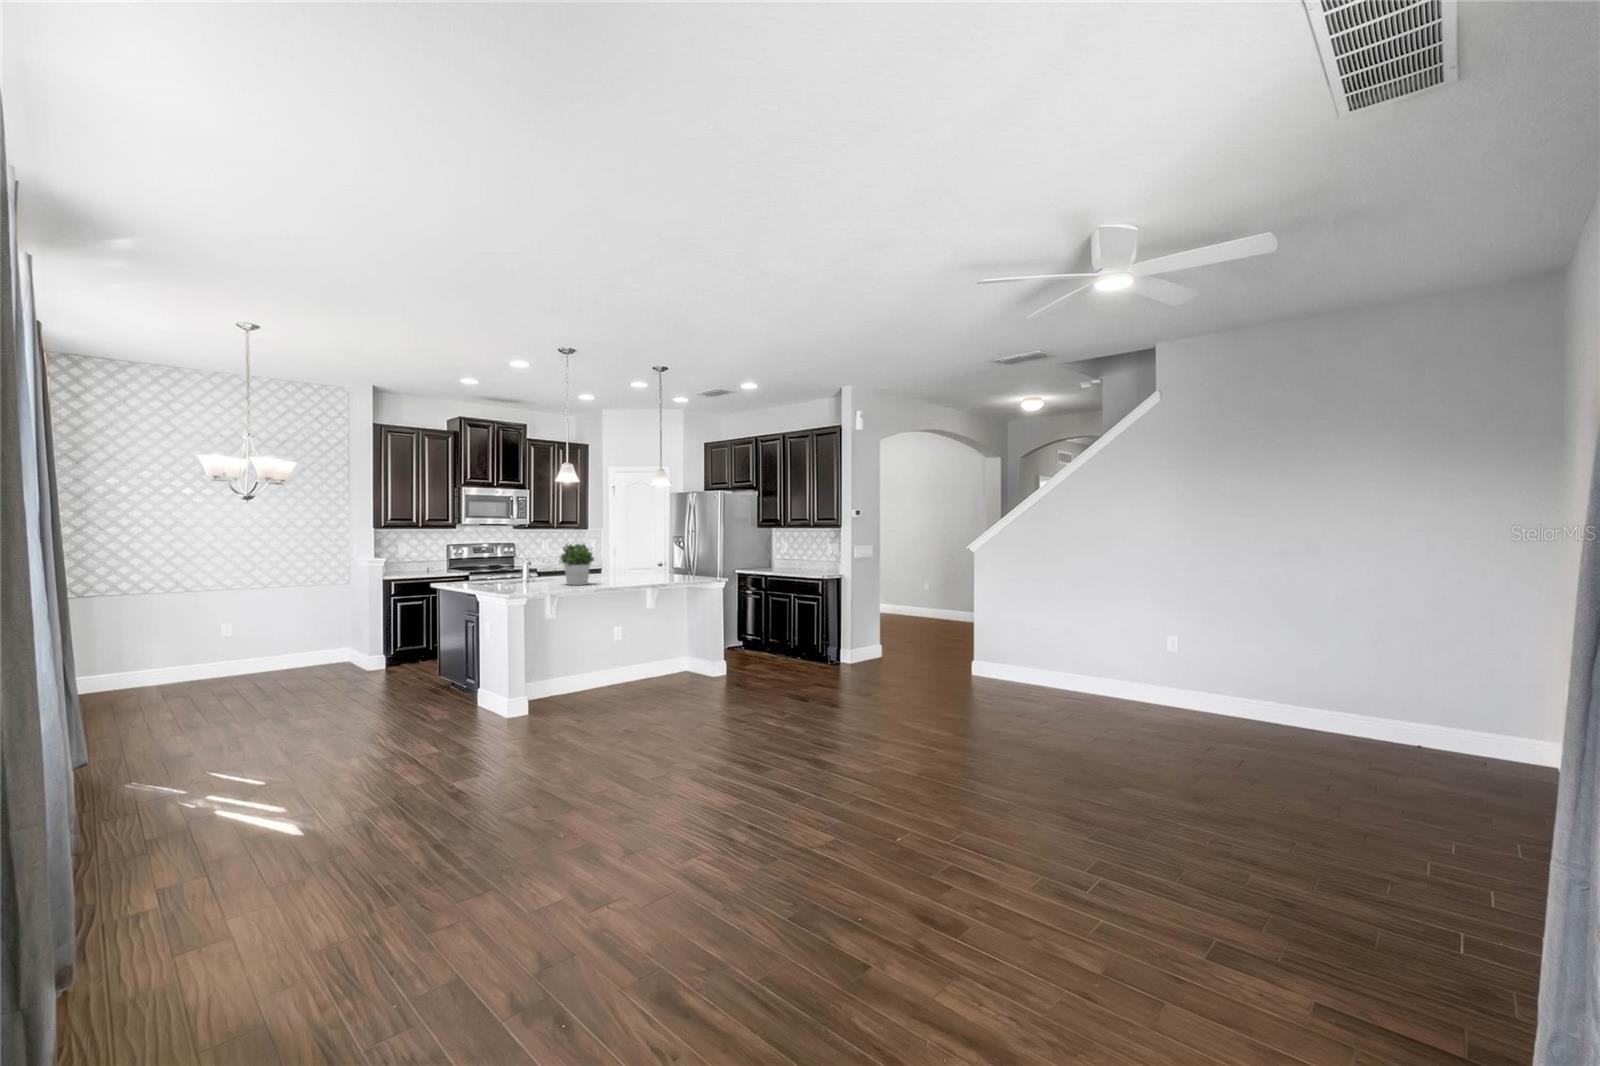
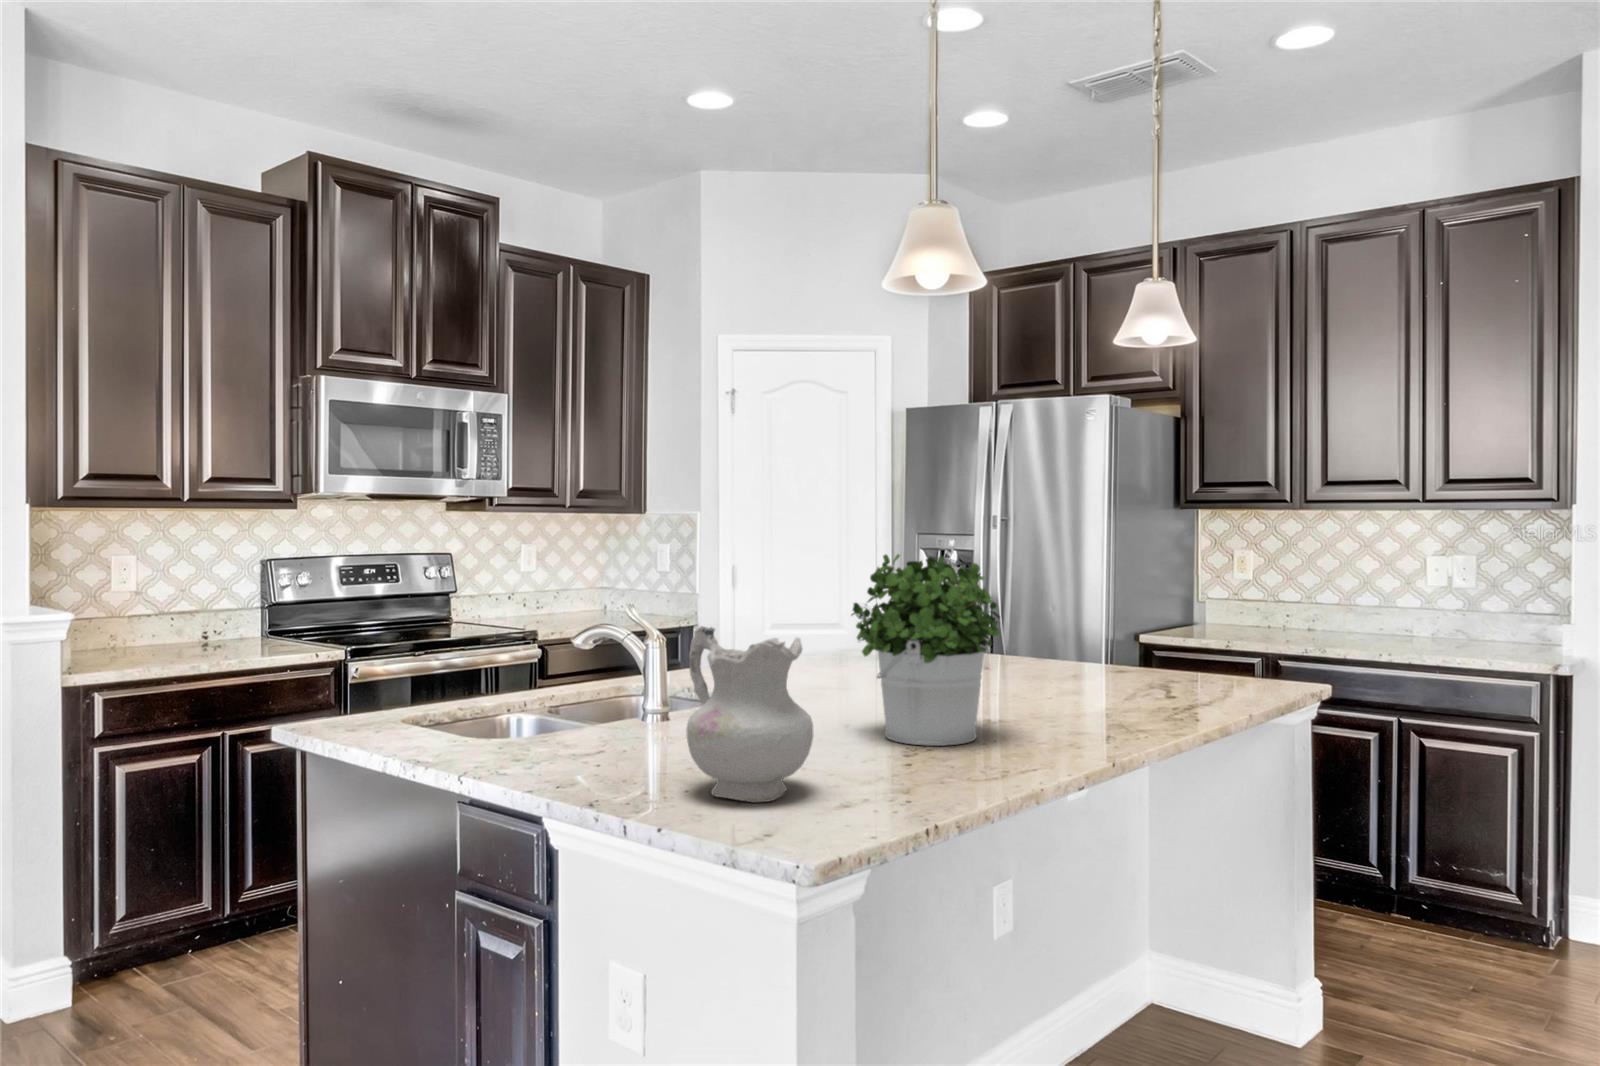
ceramic pitcher: none [502,556,529,589] -> present [687,626,814,802]

